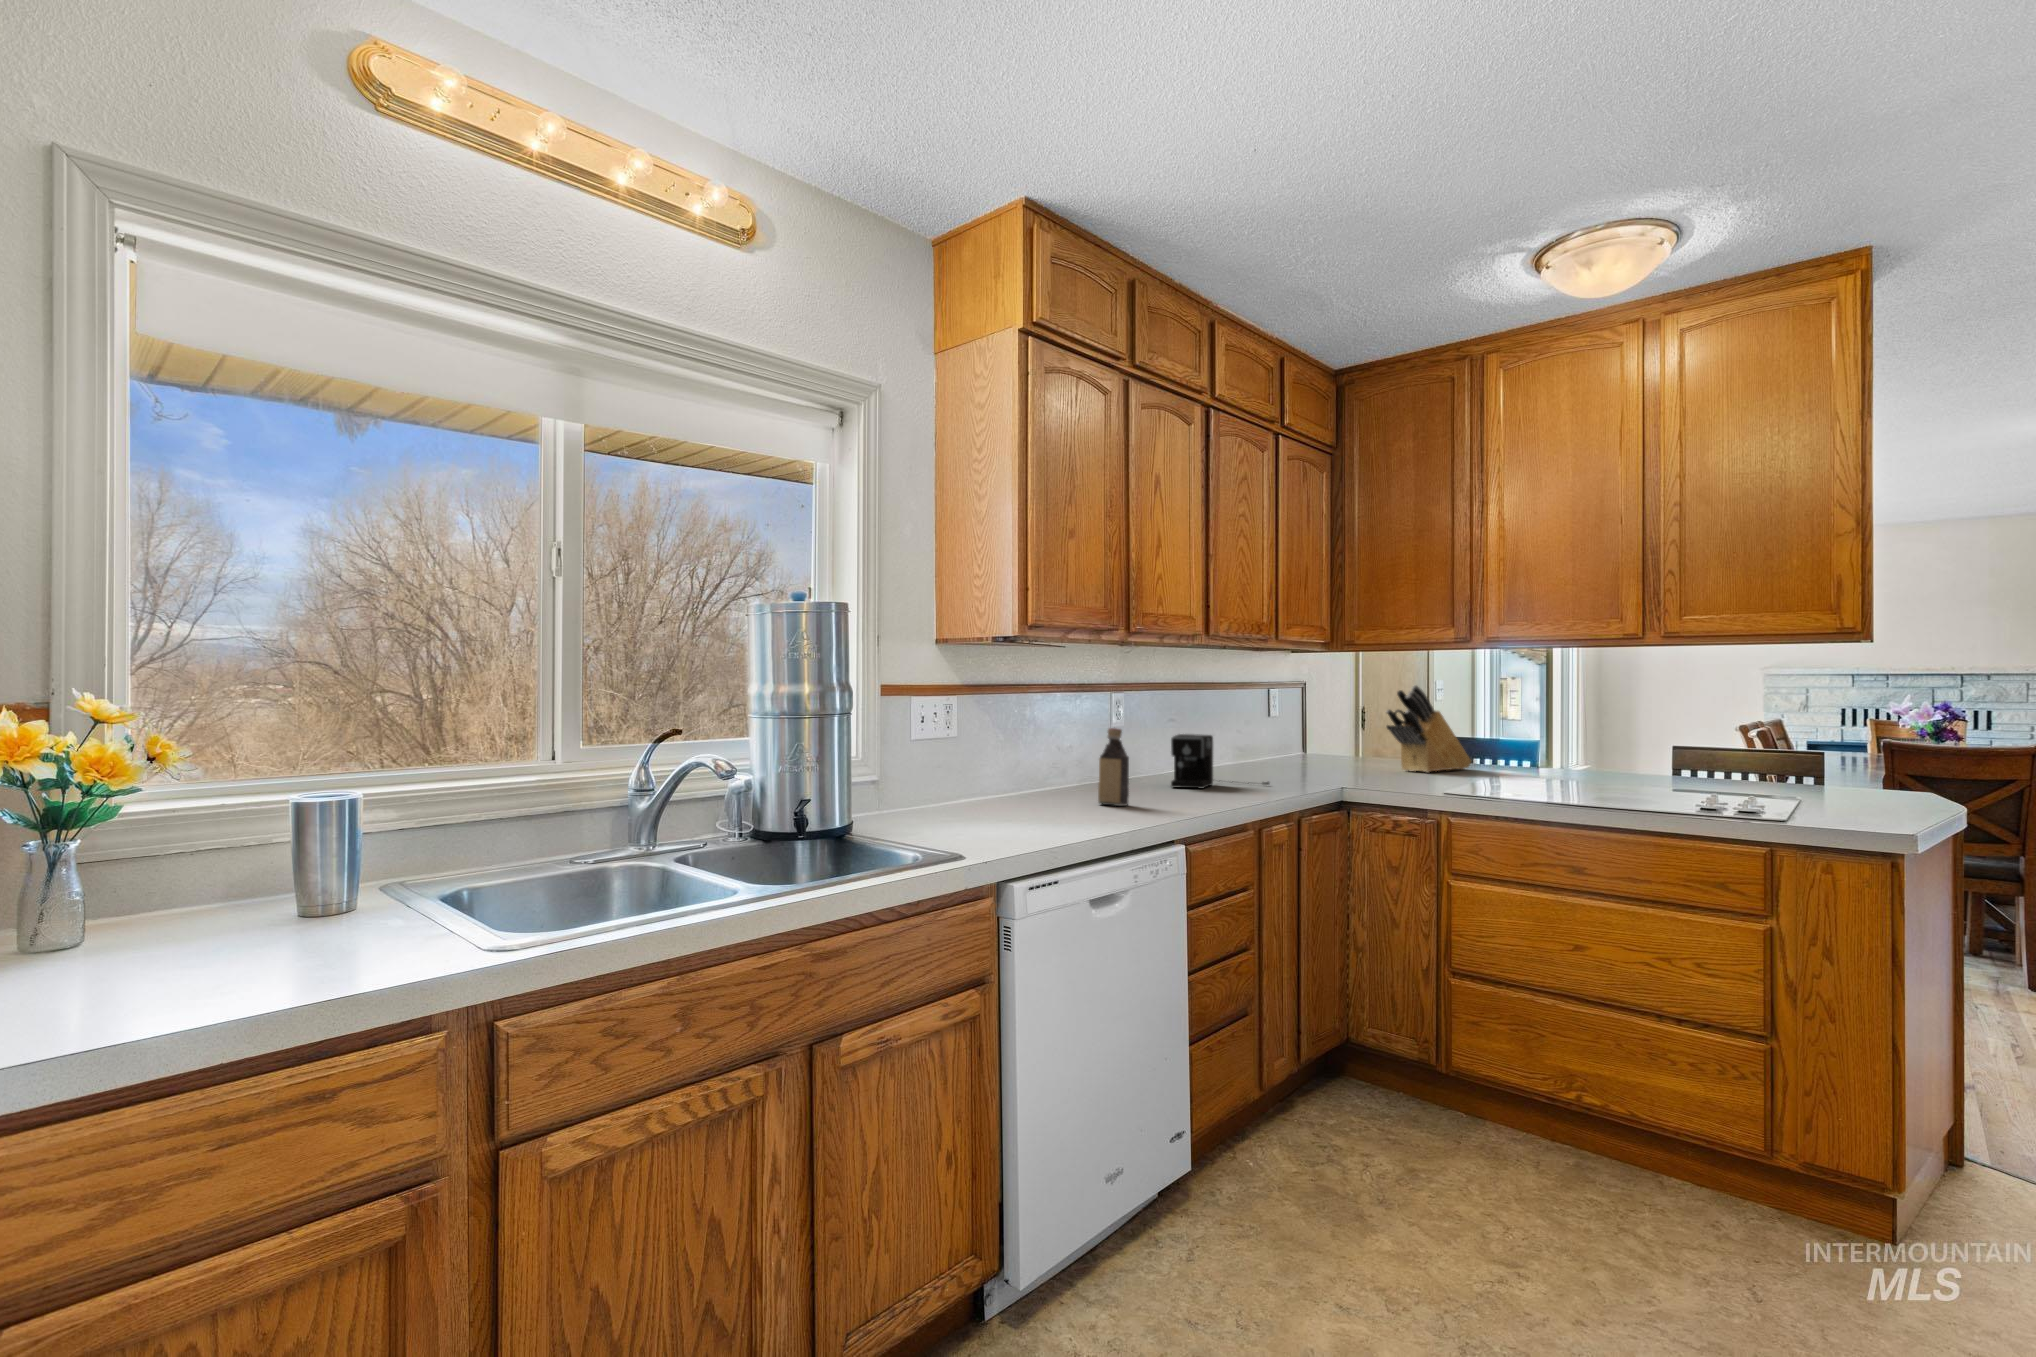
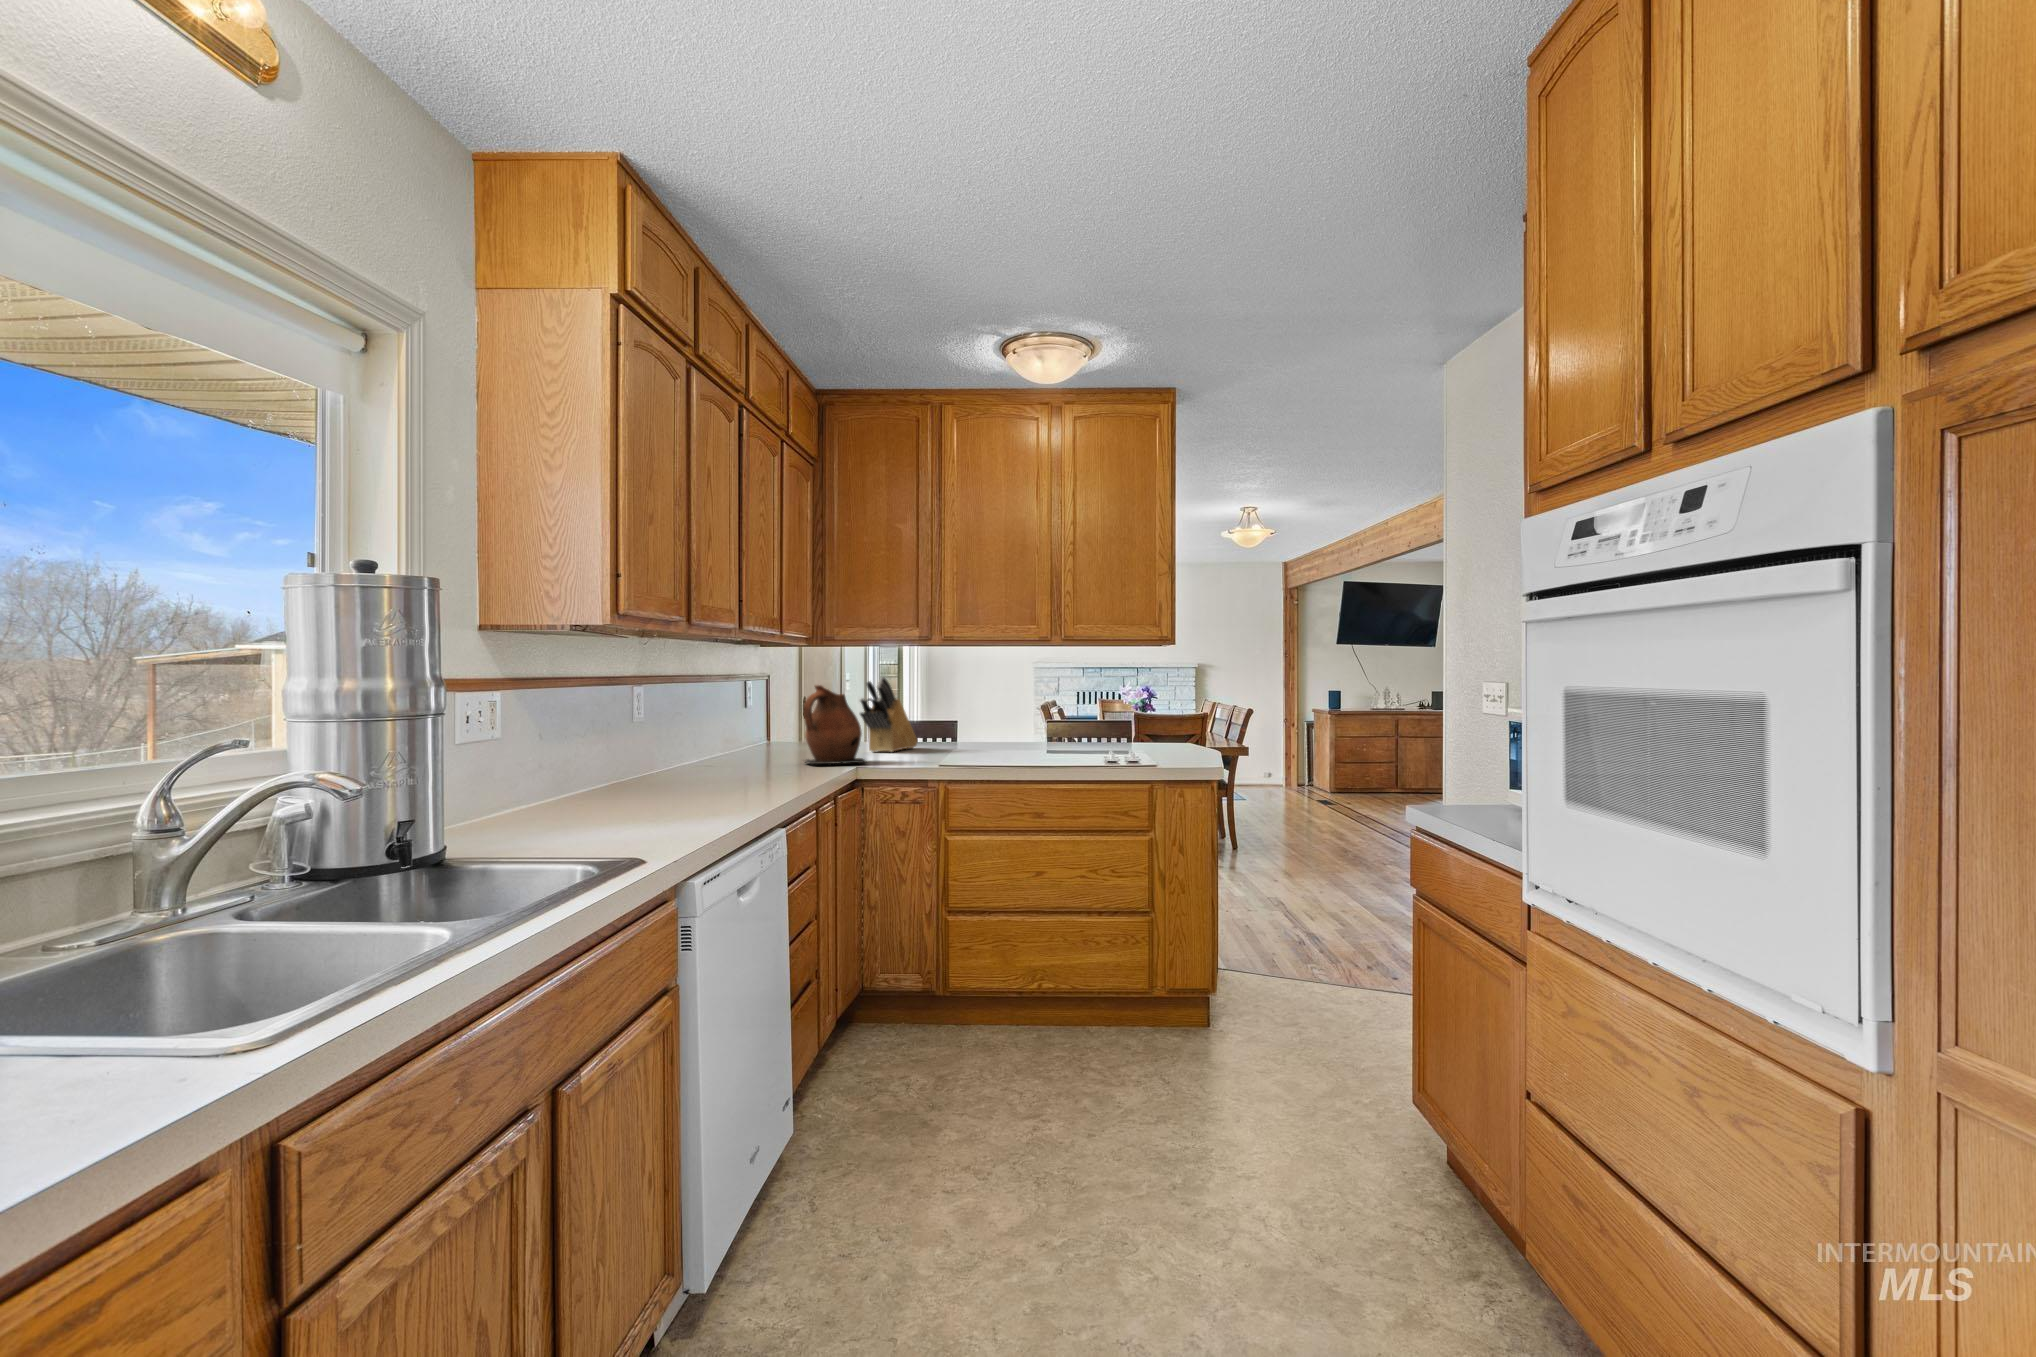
ceramic pitcher: none [1297,694,1374,784] -> present [804,685,866,764]
bottle: present [1098,728,1129,806] -> none [668,722,702,801]
coffee maker: present [1171,734,1269,788] -> none [700,726,790,780]

